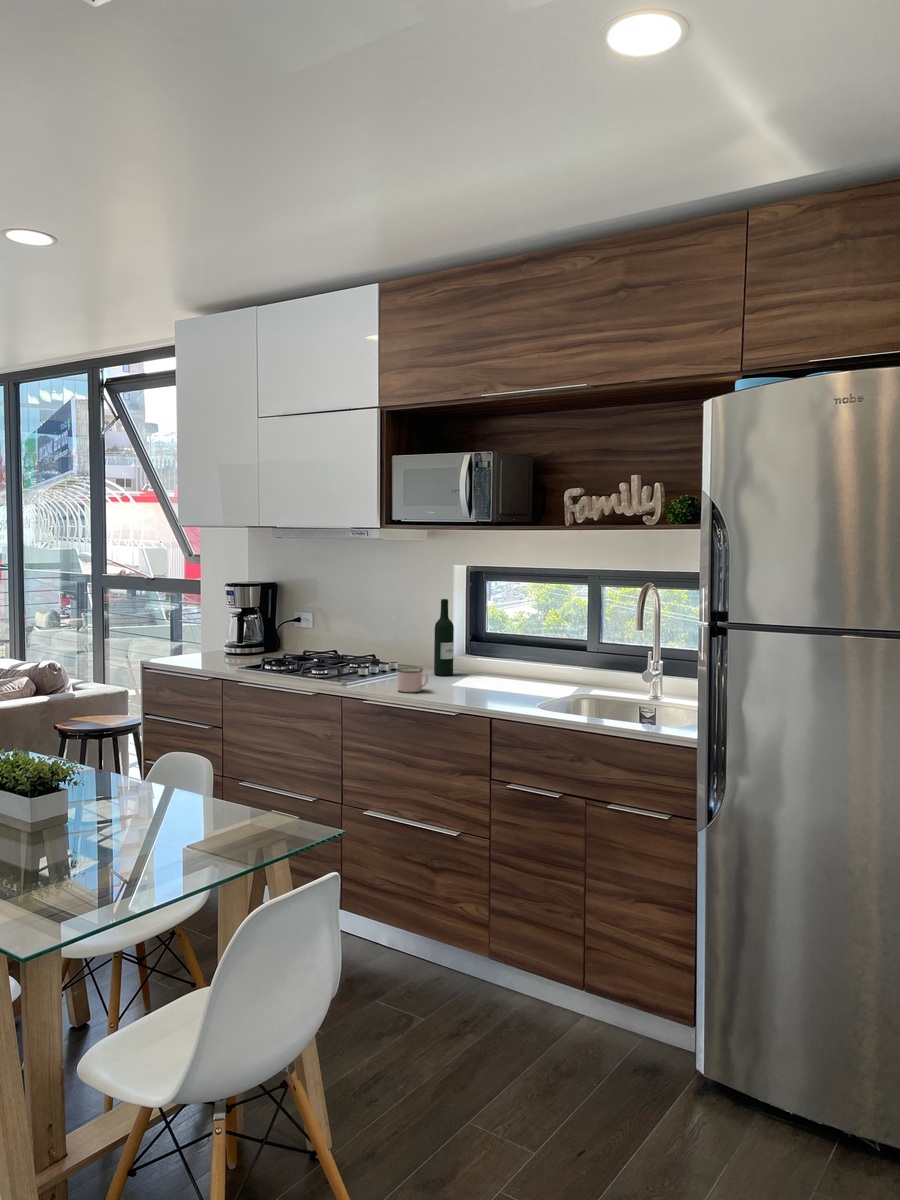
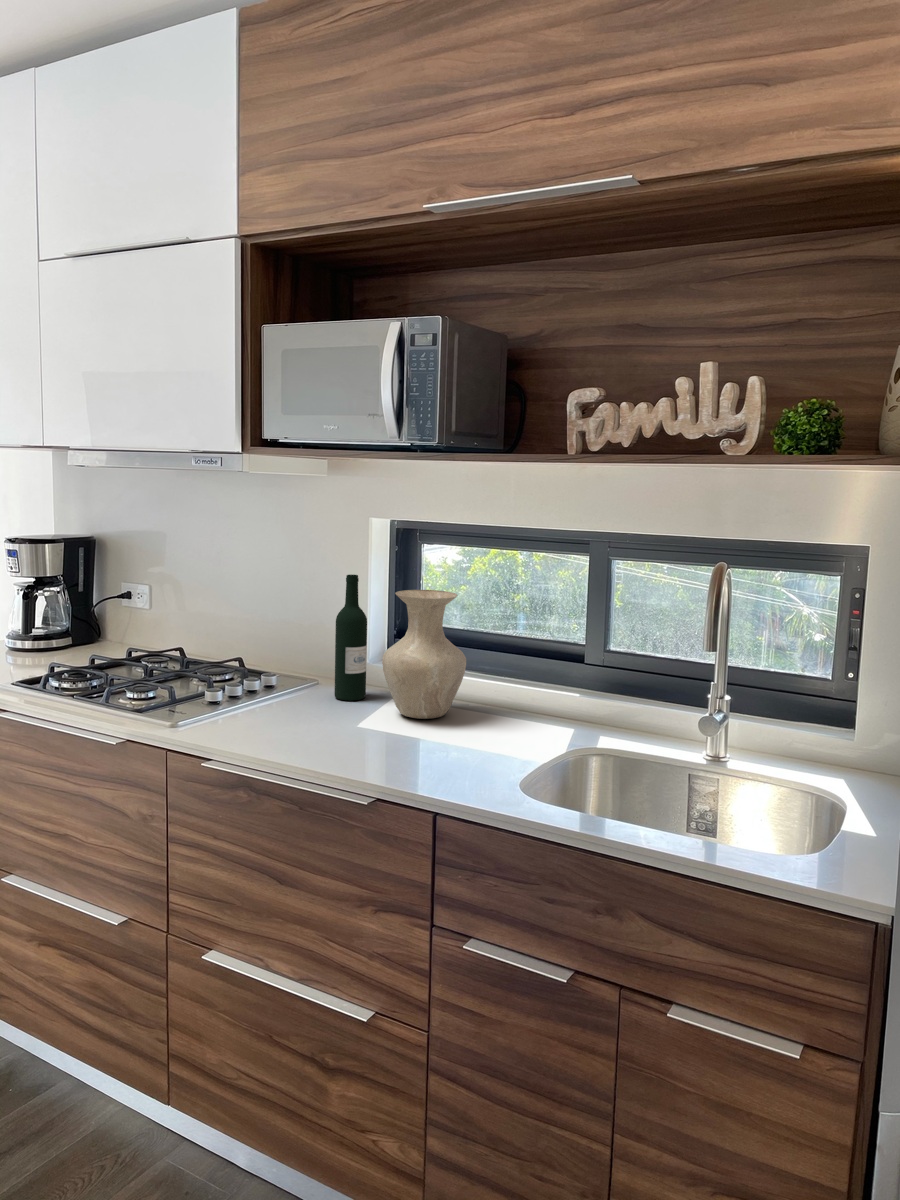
vase: none [462,607,513,683] -> present [382,590,466,719]
mug: present [397,668,428,692] -> none [268,702,323,749]

